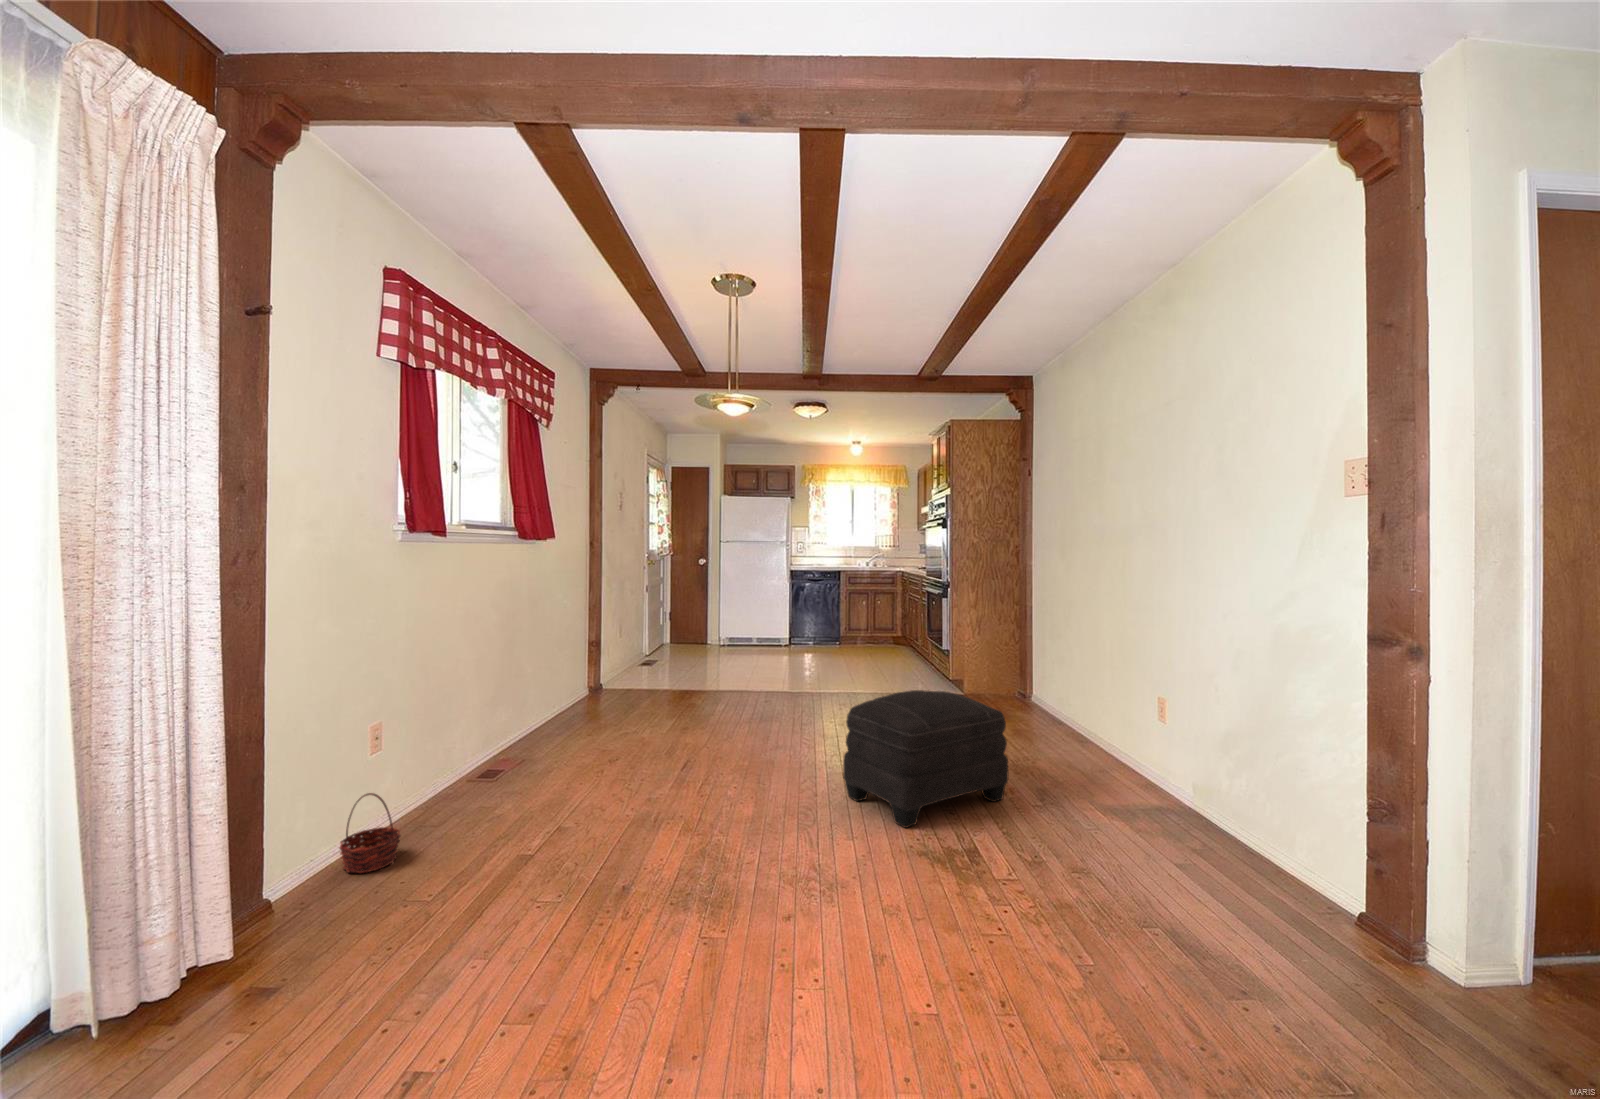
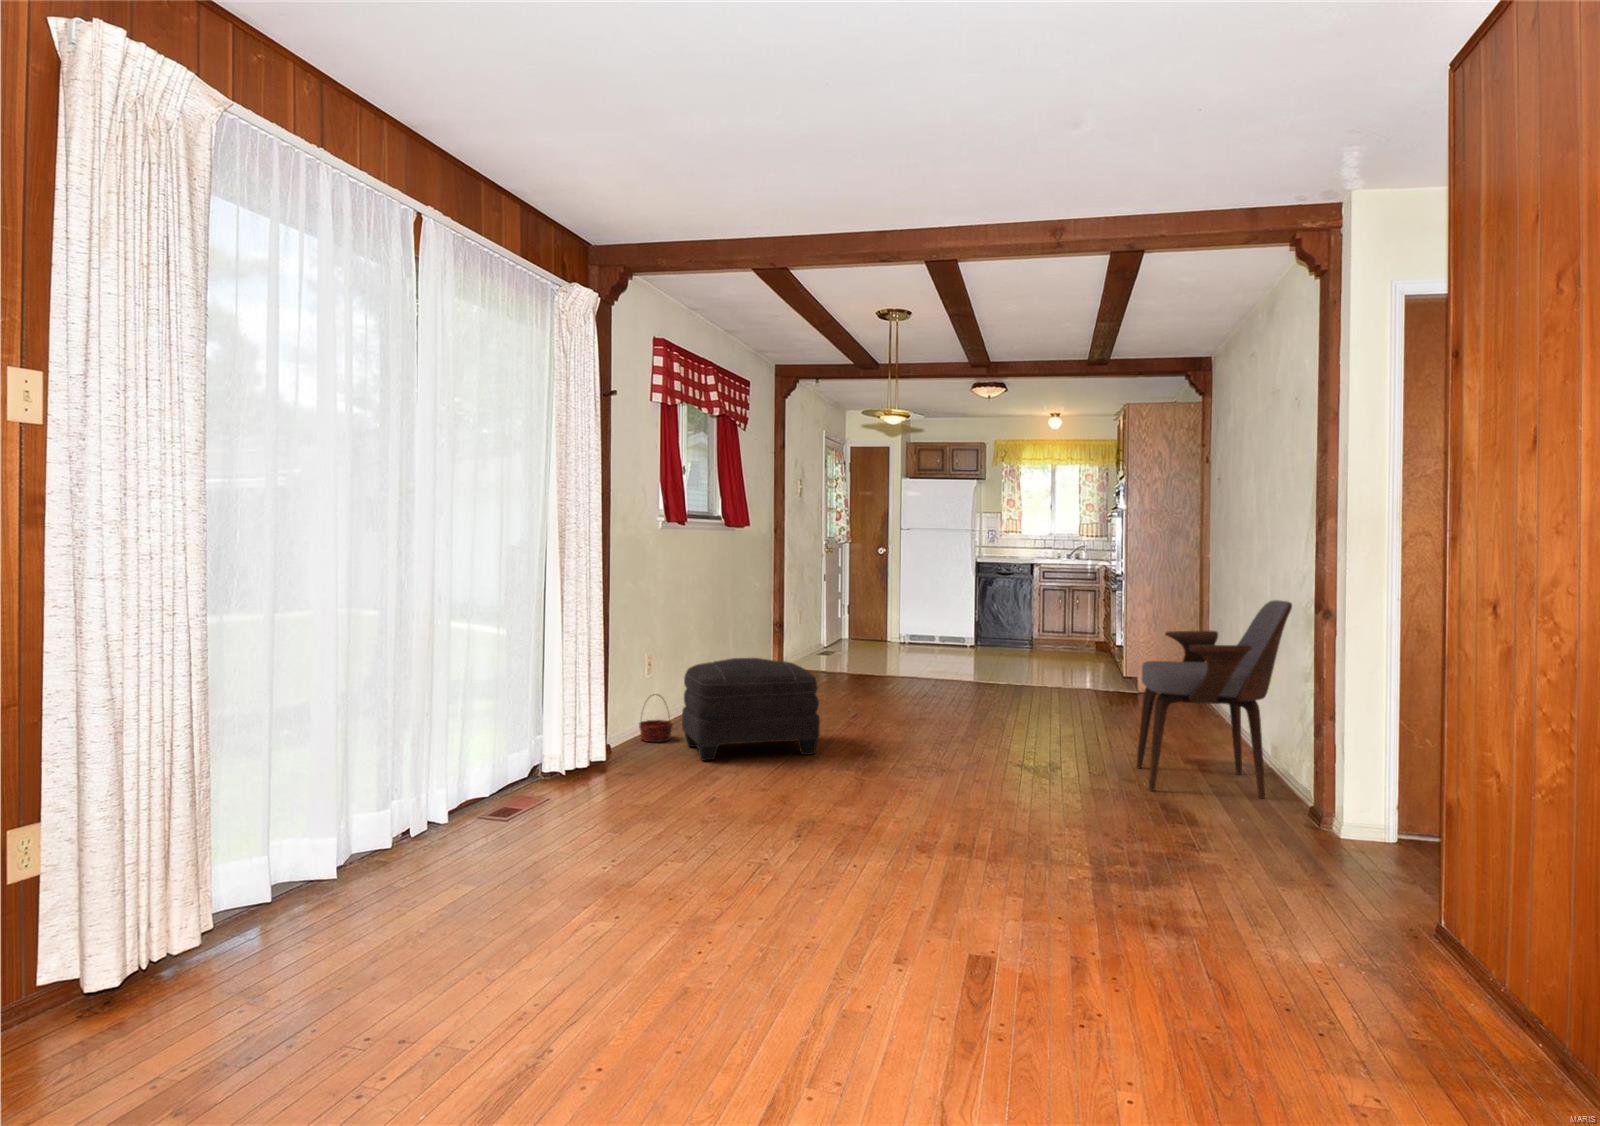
armchair: none [1058,632,1294,923] -> present [1136,600,1292,798]
ottoman: present [843,690,1008,828] -> present [682,658,820,761]

